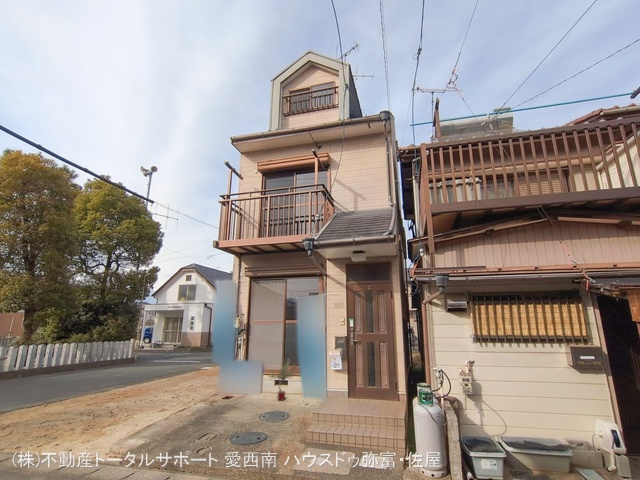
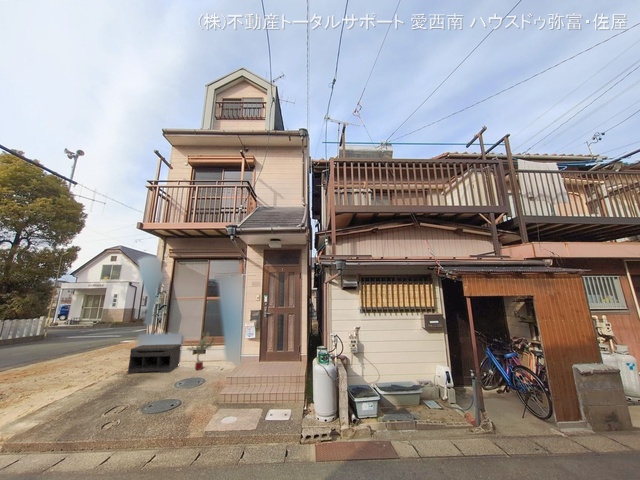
bench: none [214,369,262,400] -> present [128,344,181,373]

